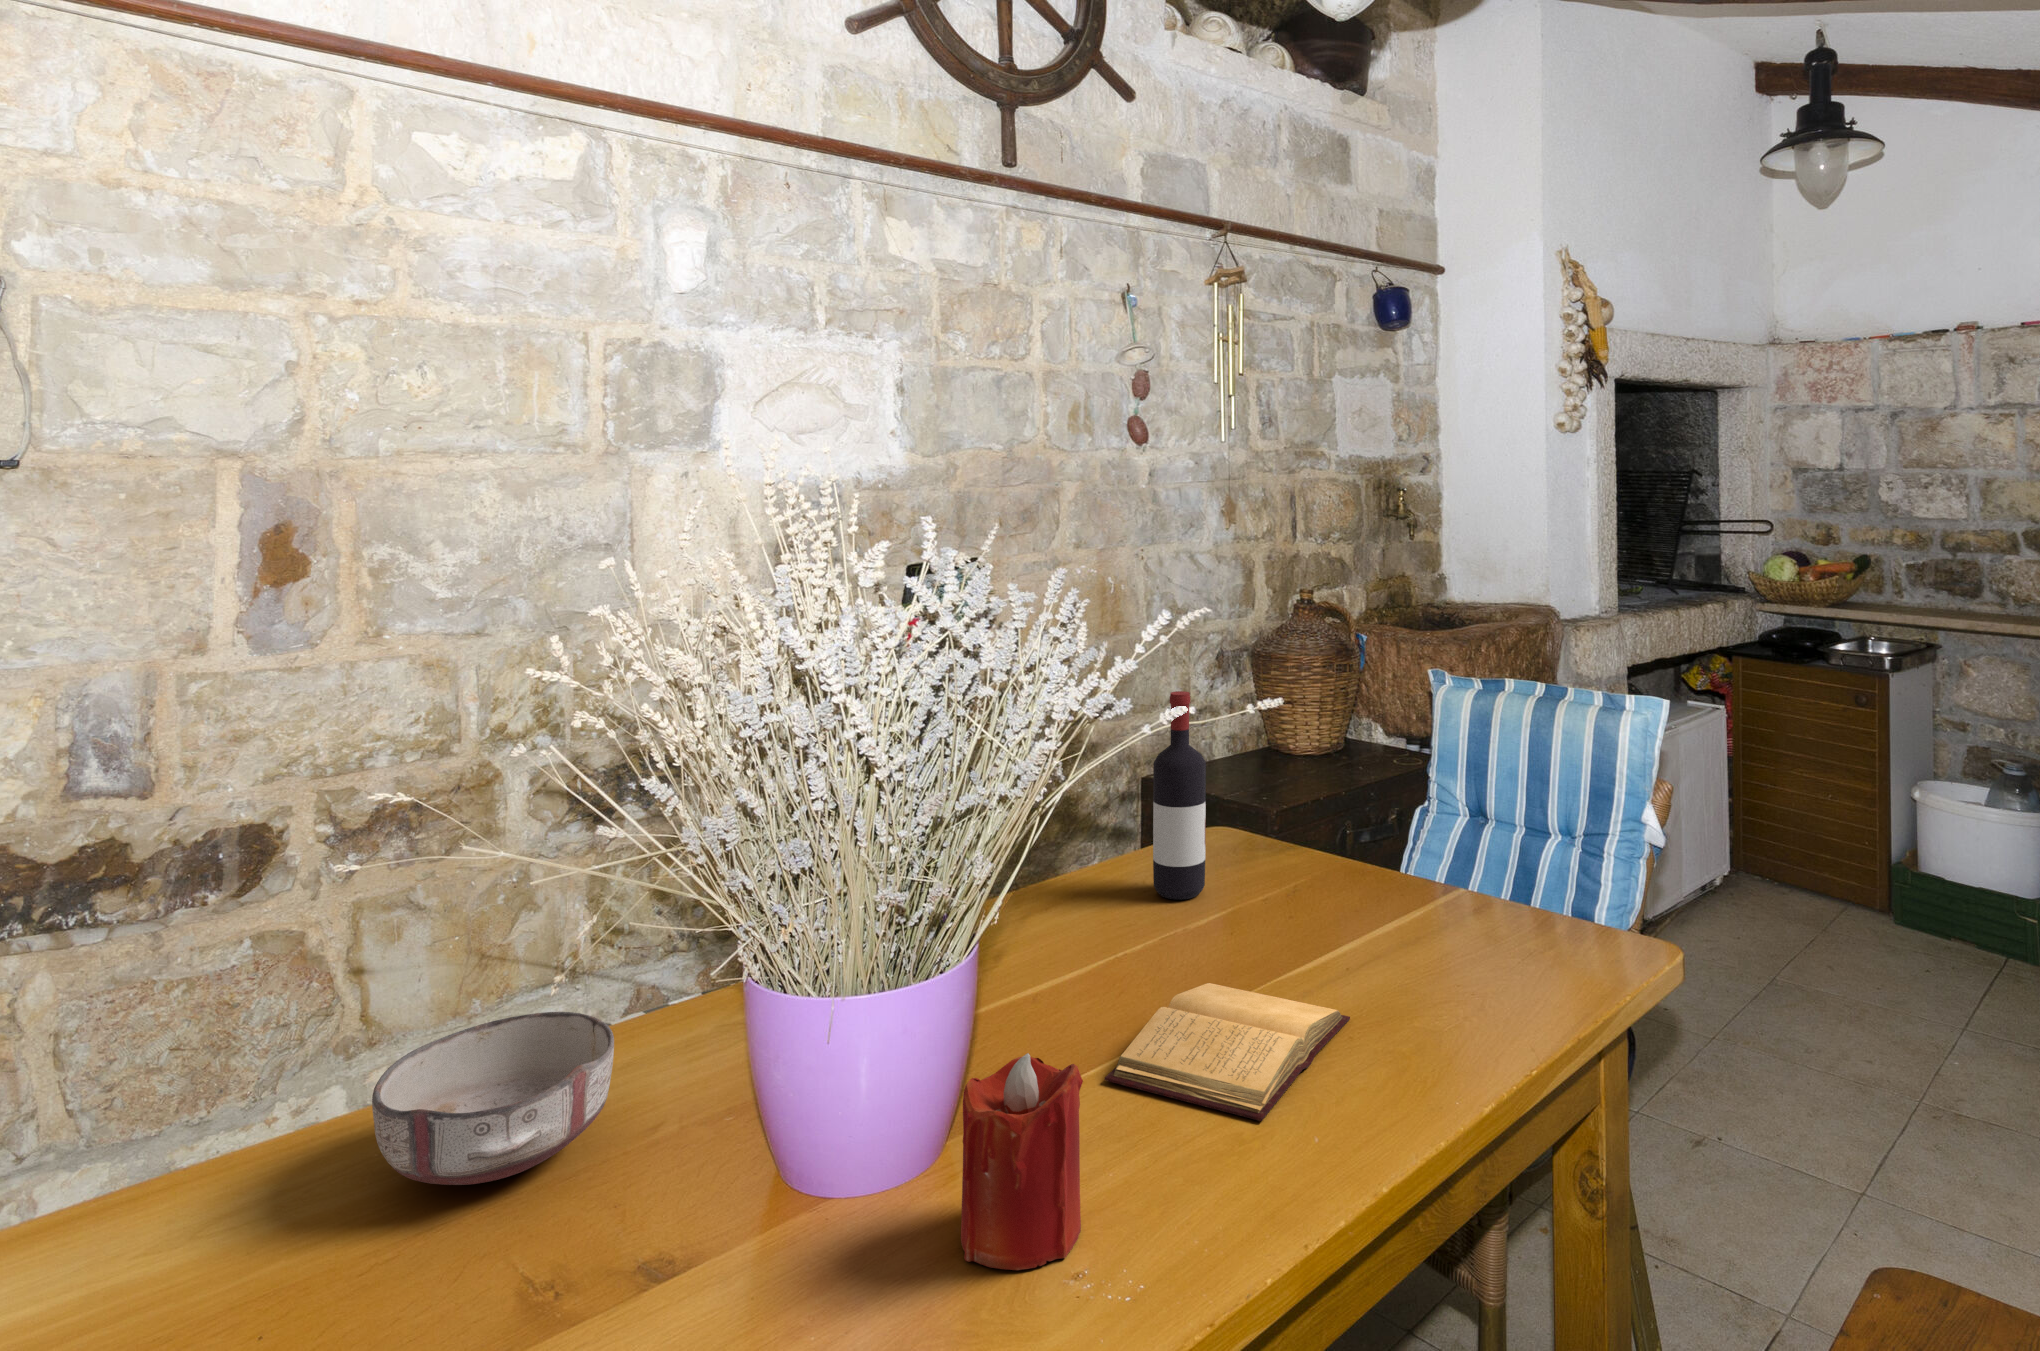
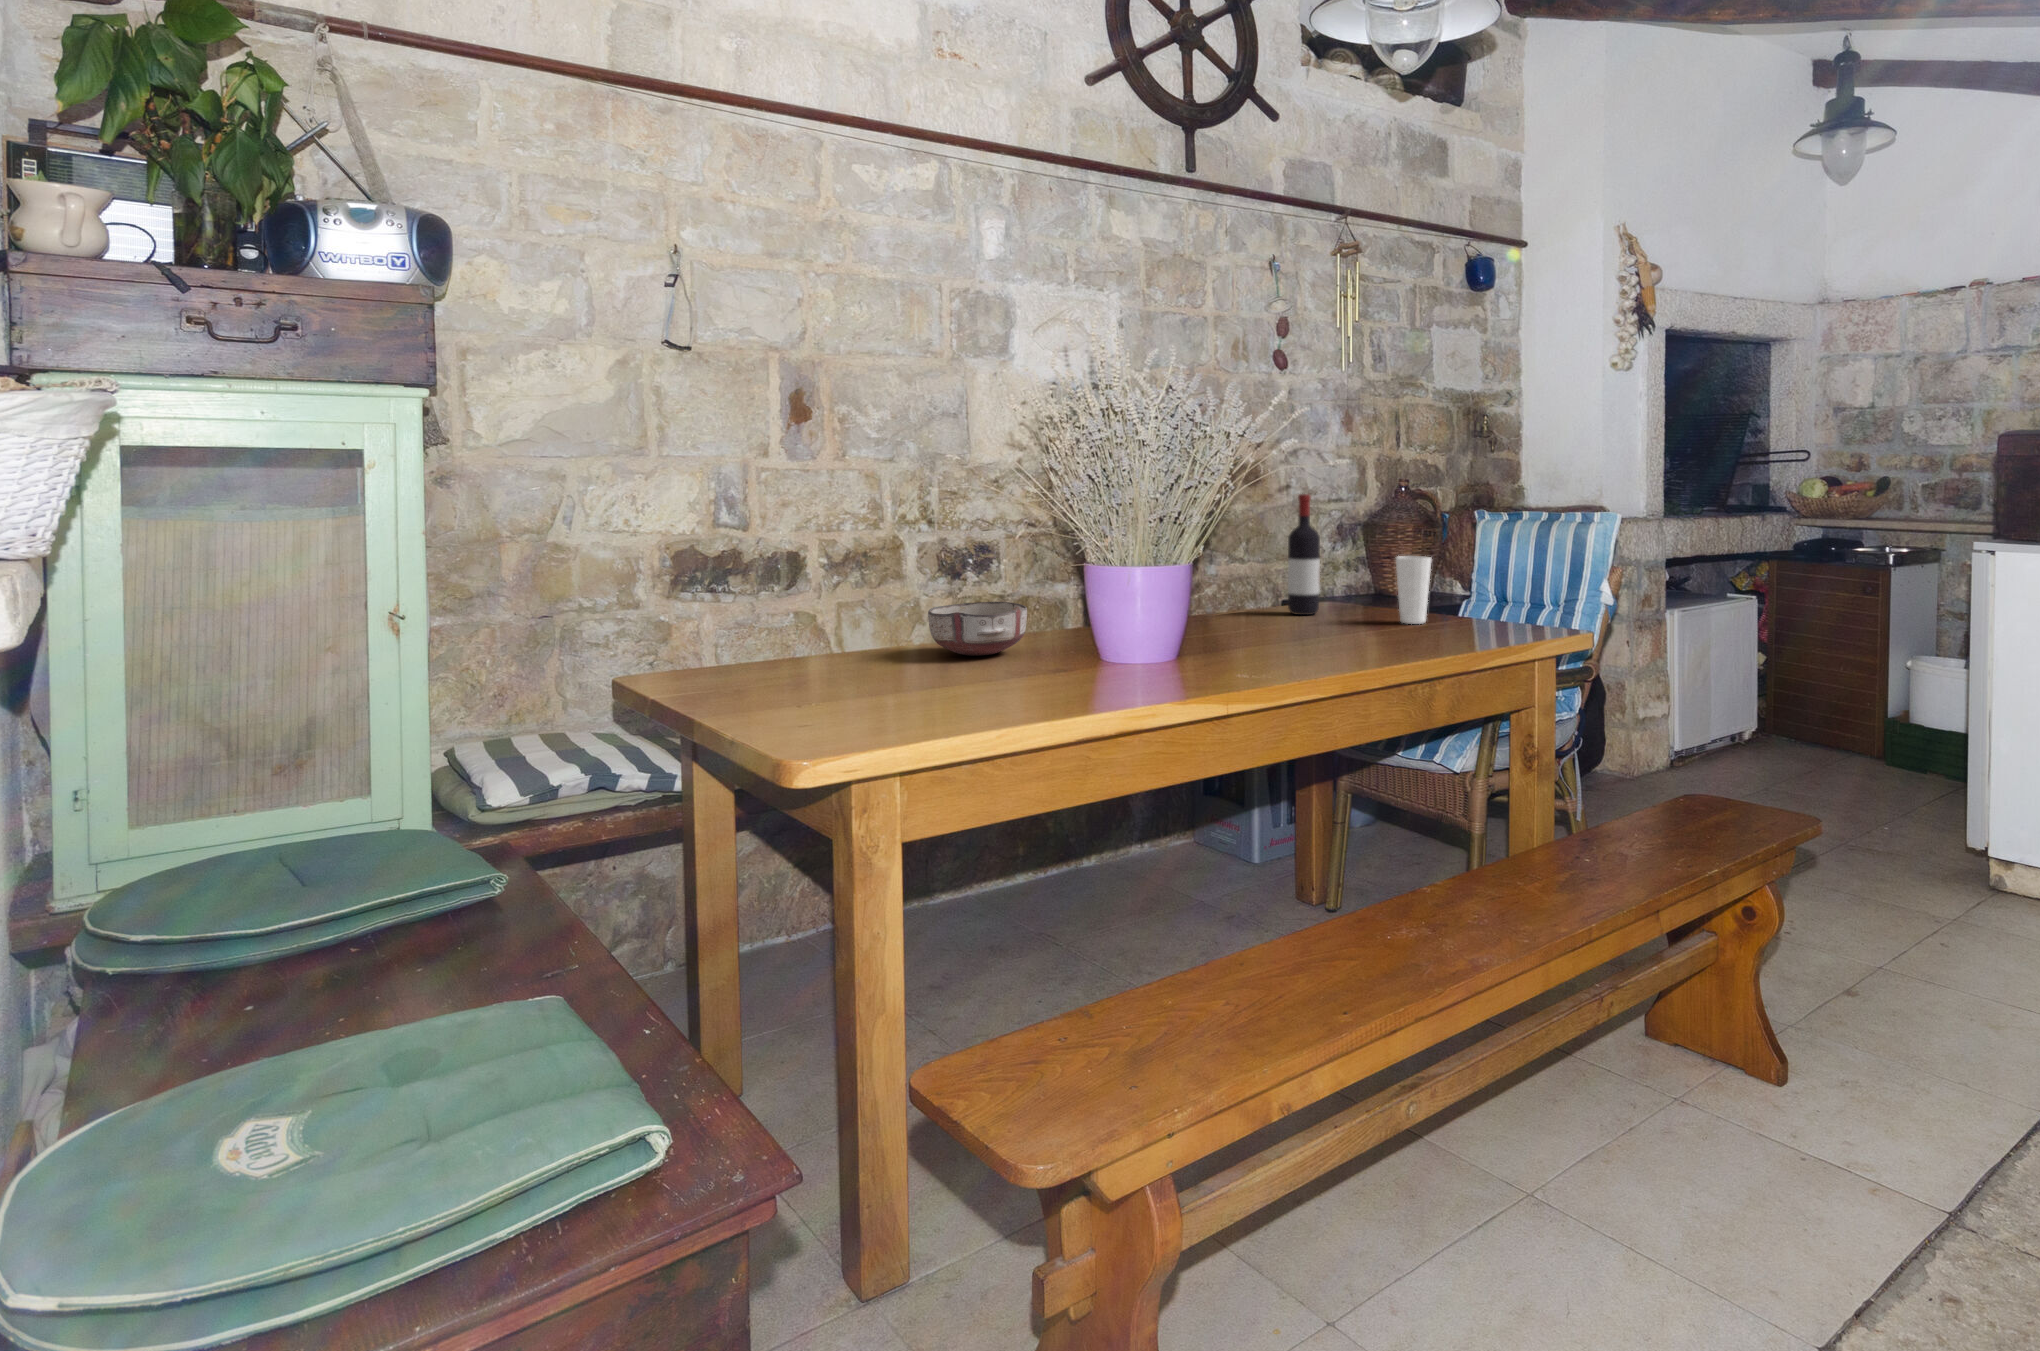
cup: none [1337,808,1397,936] -> present [1396,556,1431,624]
book: present [1105,983,1350,1121] -> none [1261,622,1393,654]
candle: present [961,1053,1083,1270] -> none [1197,588,1252,671]

